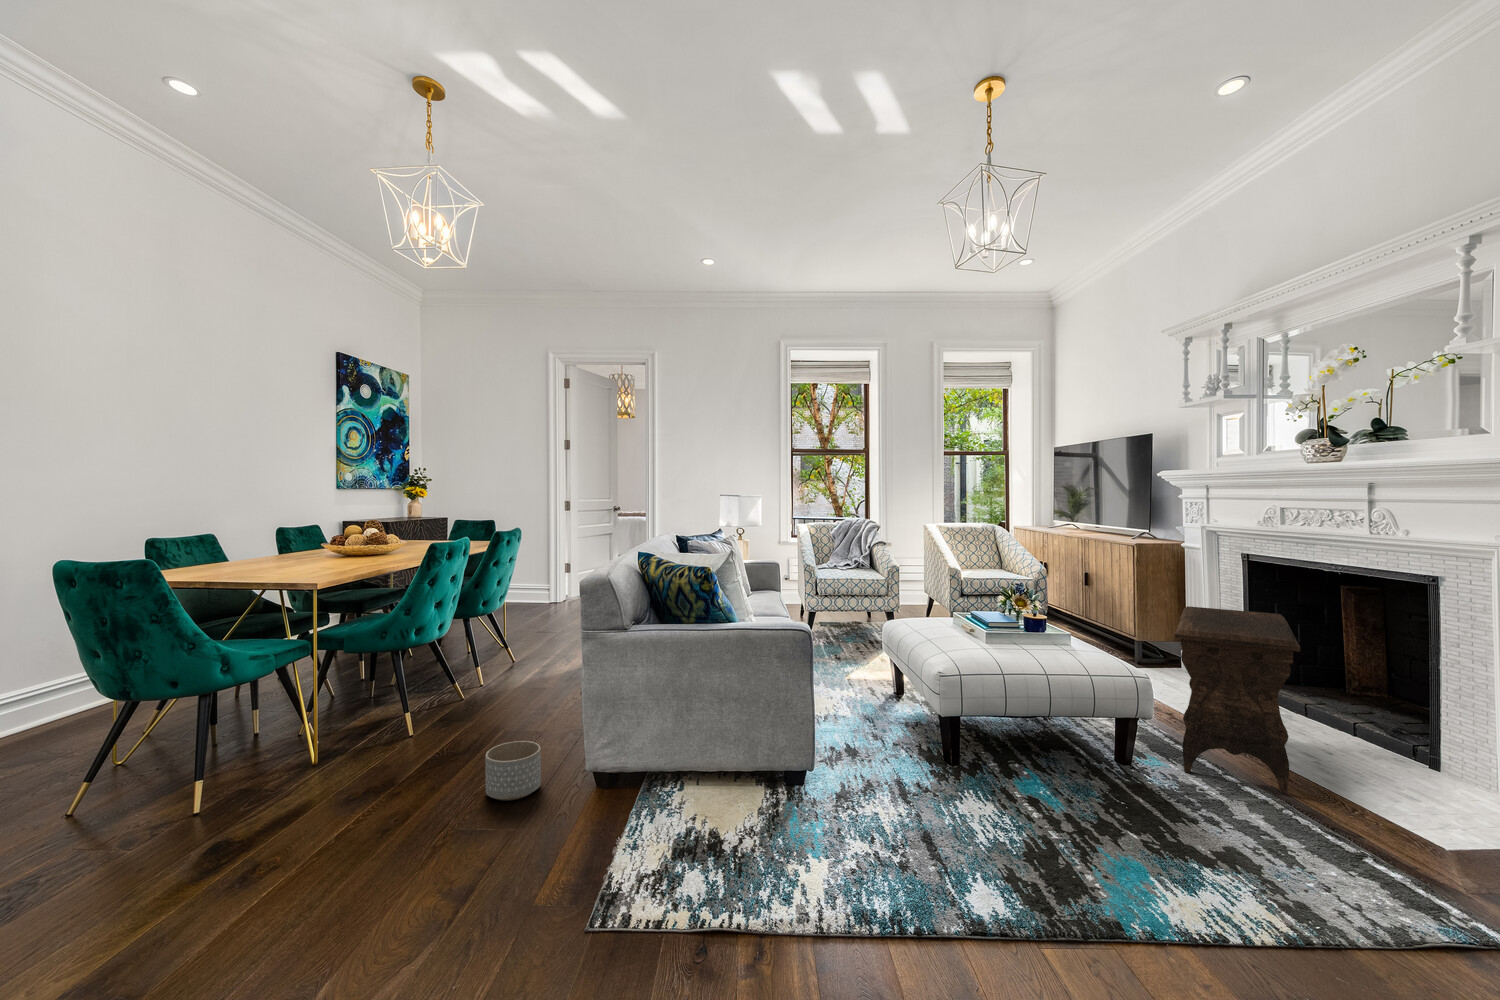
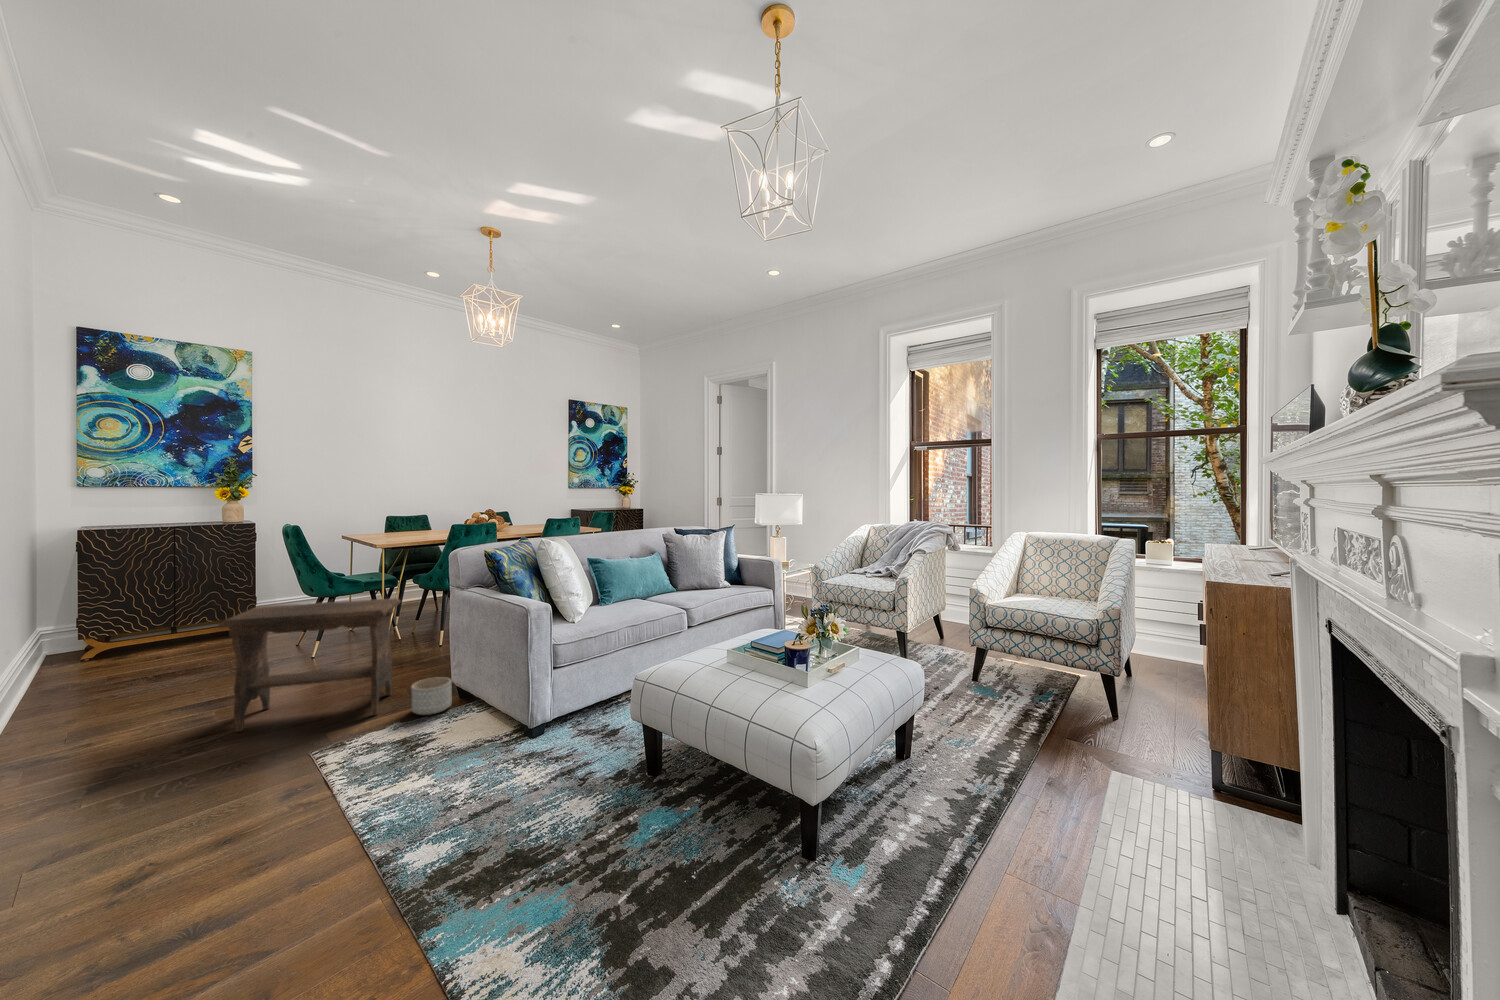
footstool: present [1175,606,1300,794] -> present [218,598,401,732]

